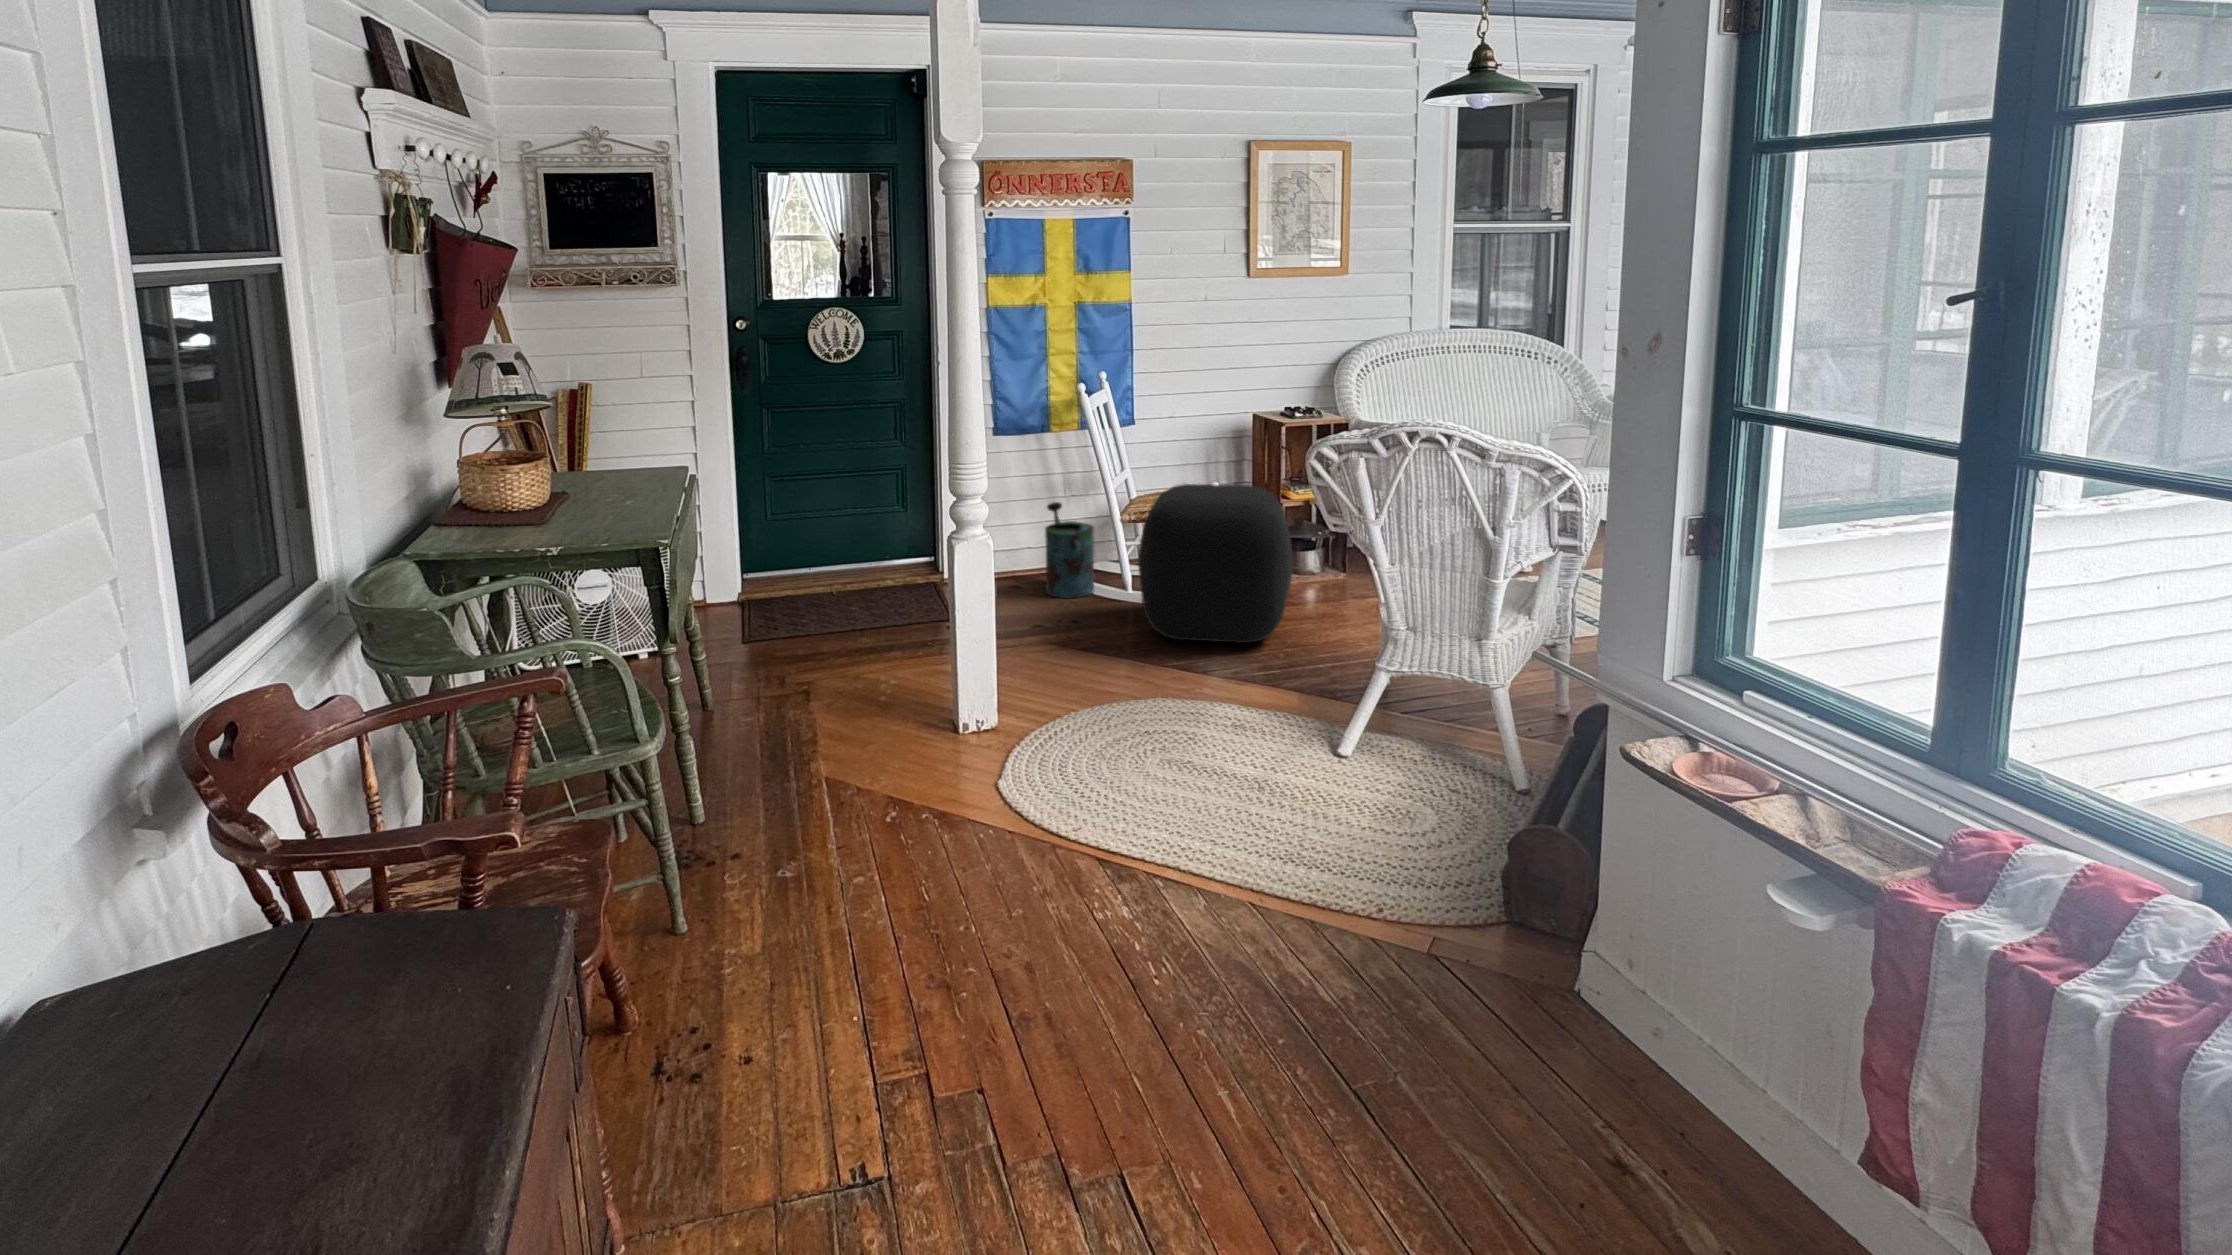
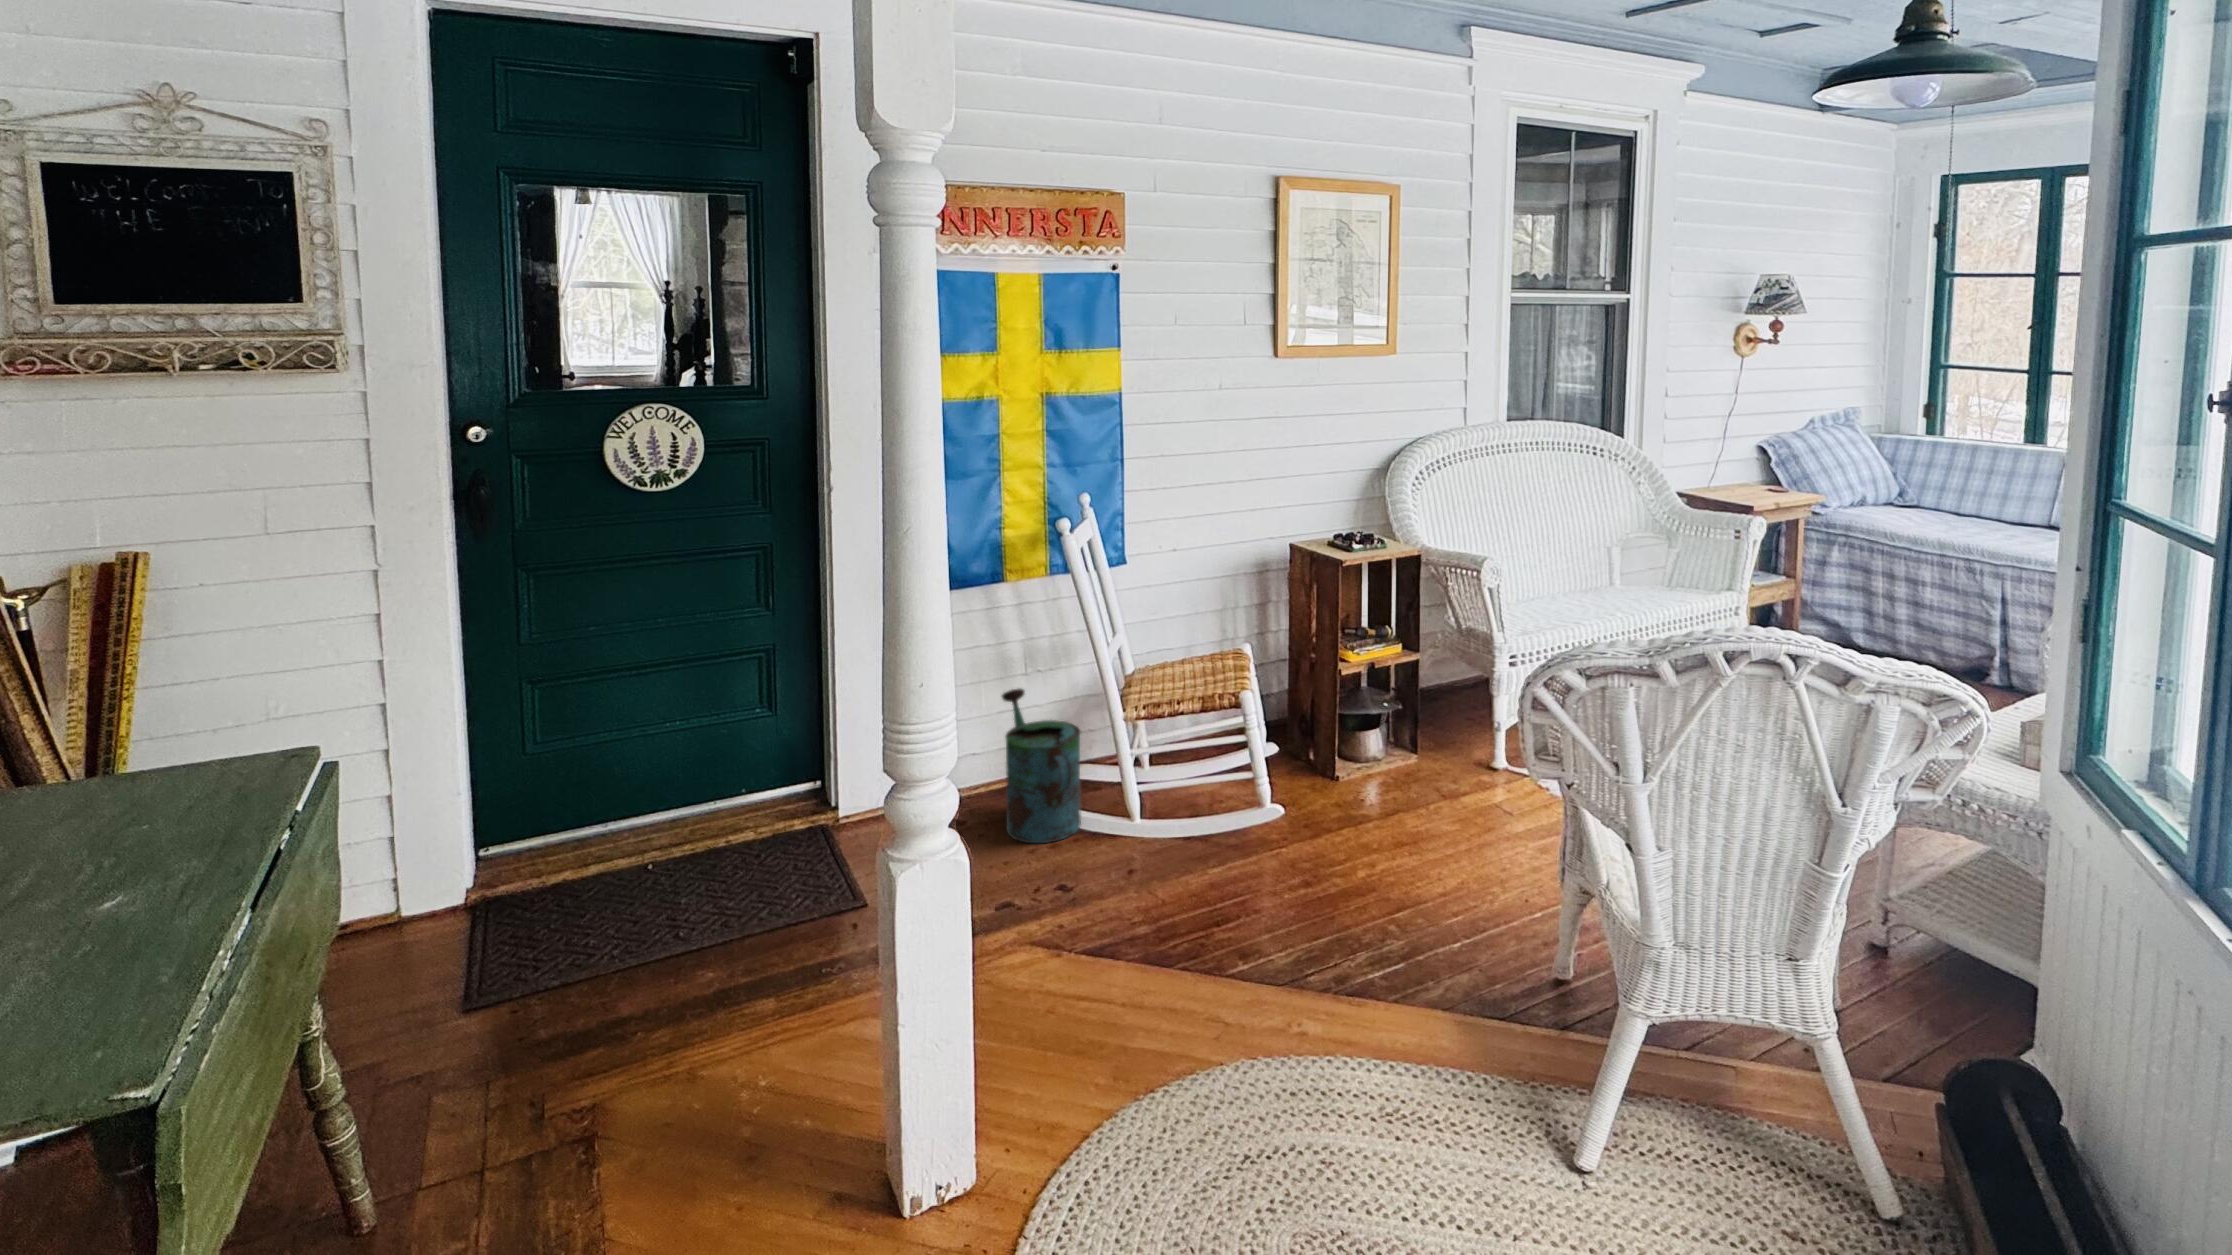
ottoman: present [1138,484,1293,643] -> none [1166,663,1393,915]

